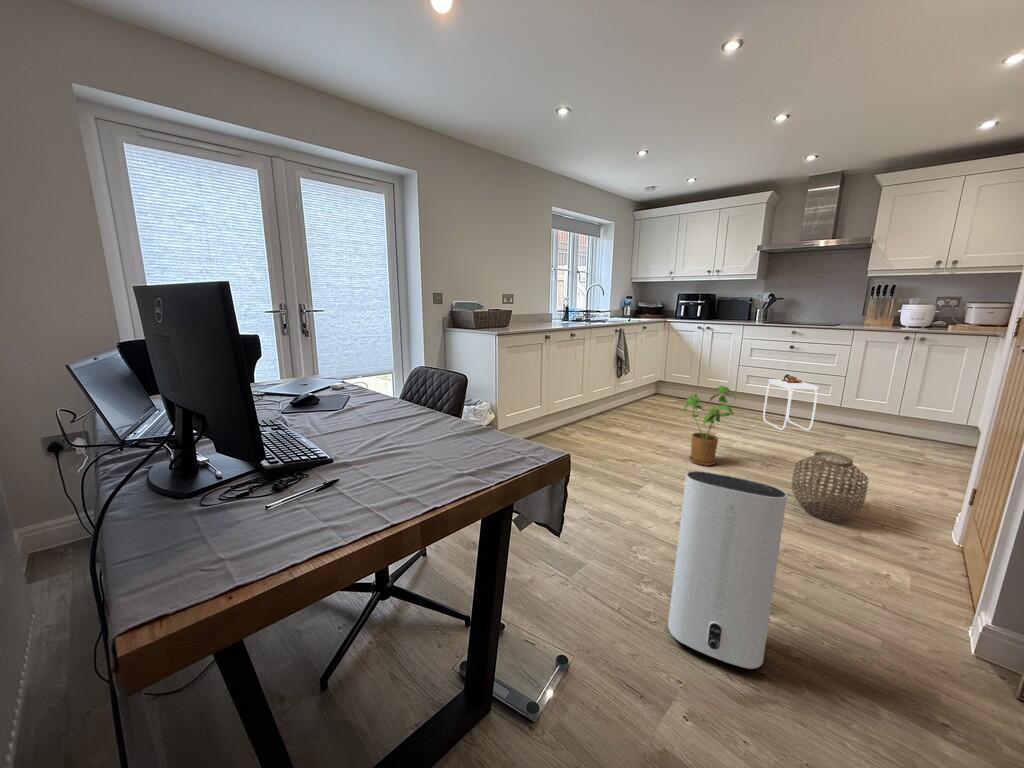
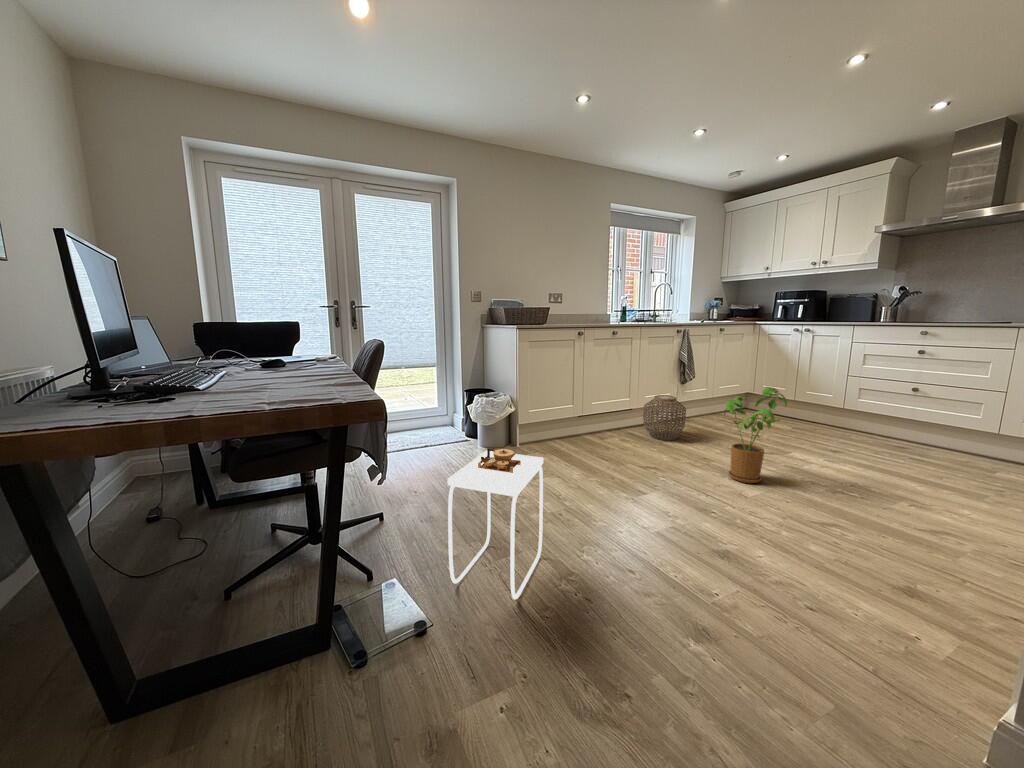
side table: present [763,376,819,430] -> present [448,448,543,600]
woven basket: present [792,452,868,521] -> present [643,395,686,440]
air purifier: present [668,471,787,669] -> none [548,447,672,685]

